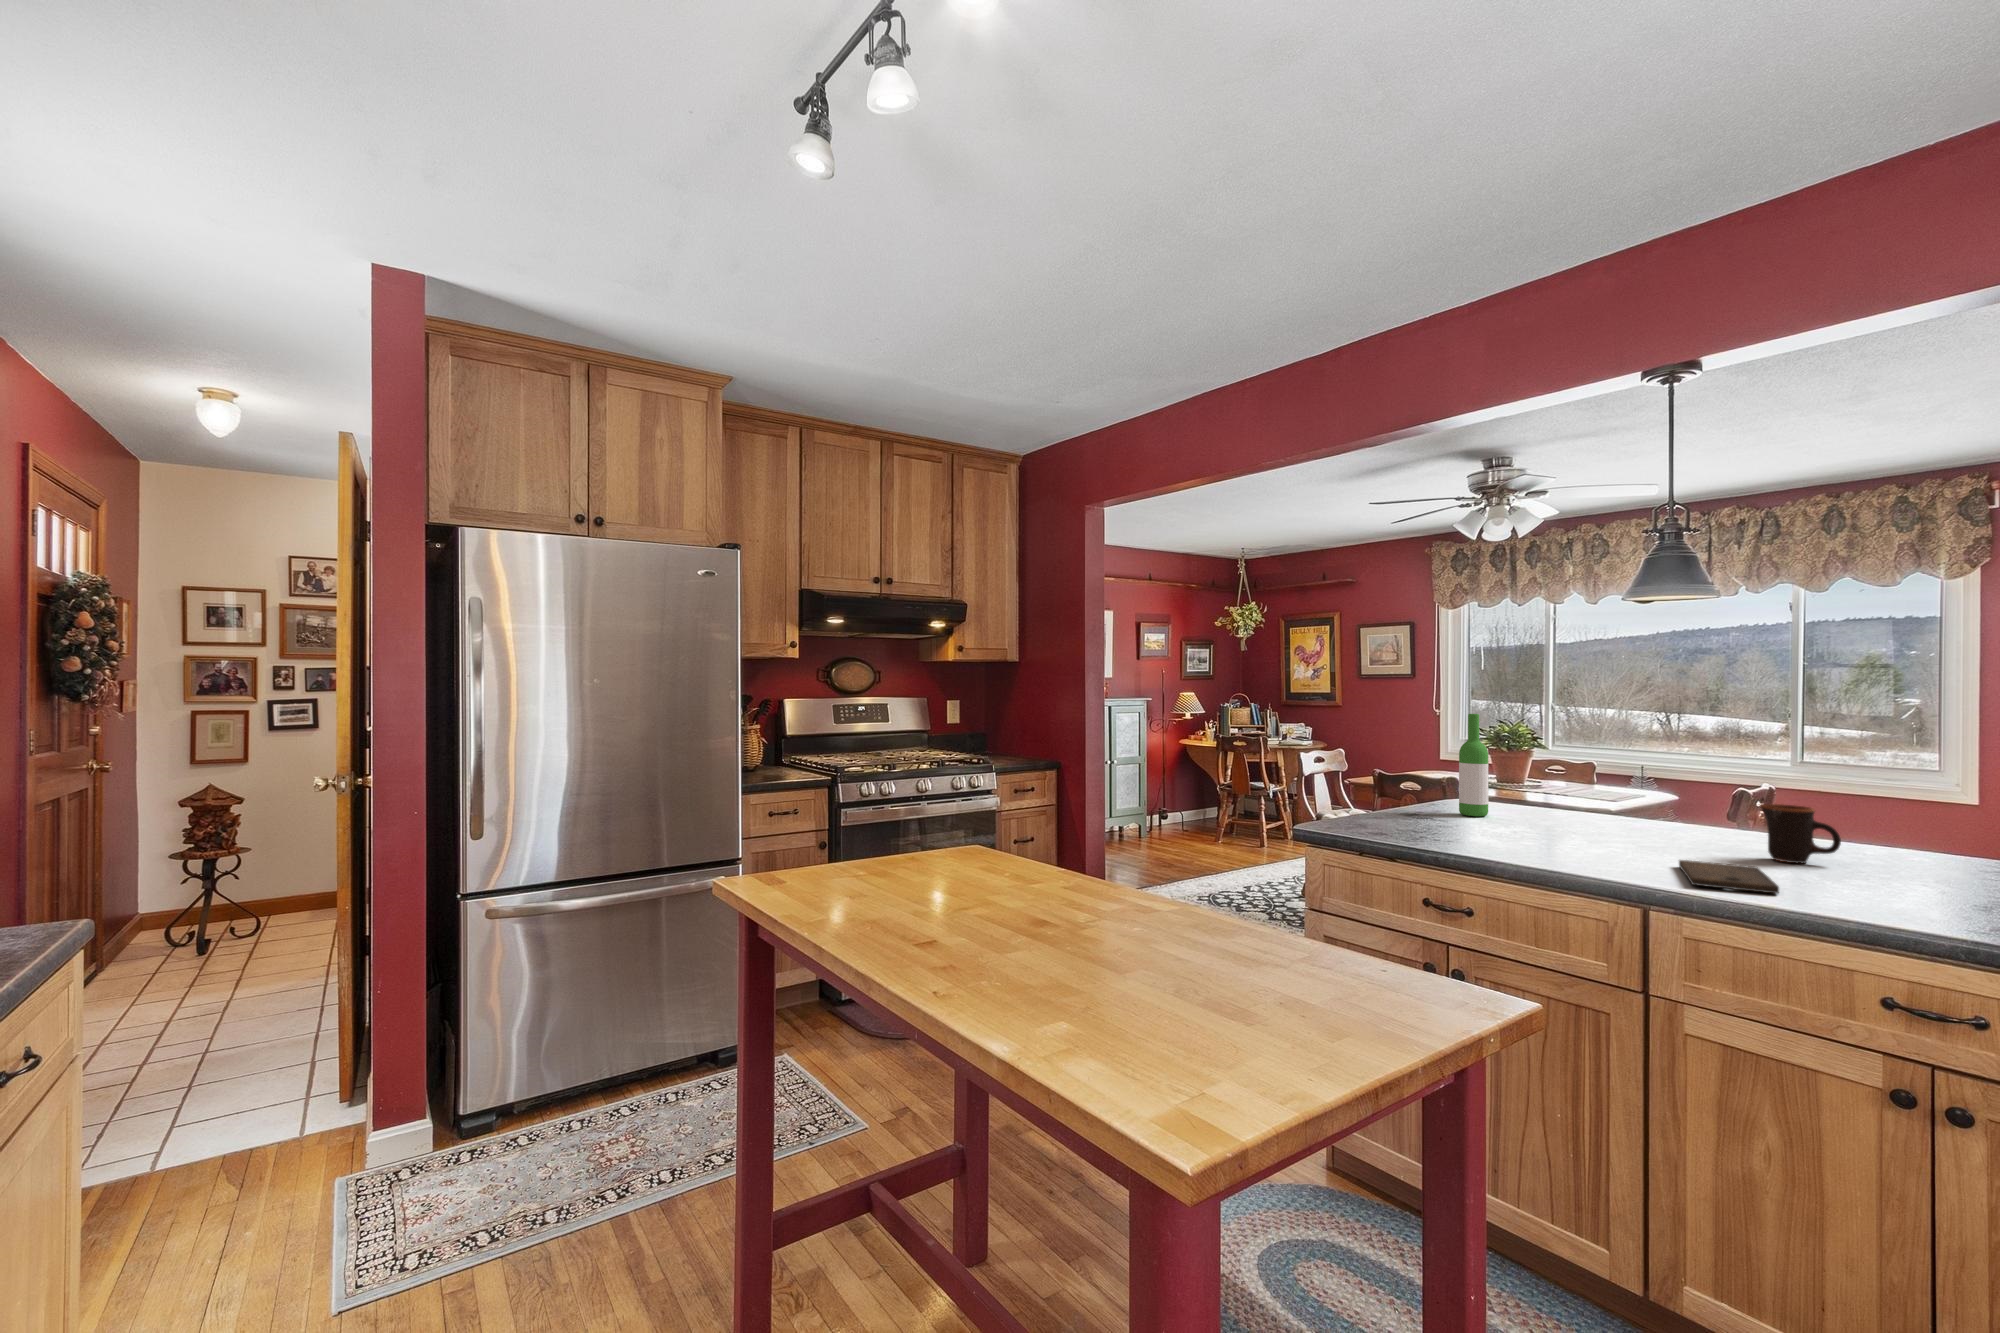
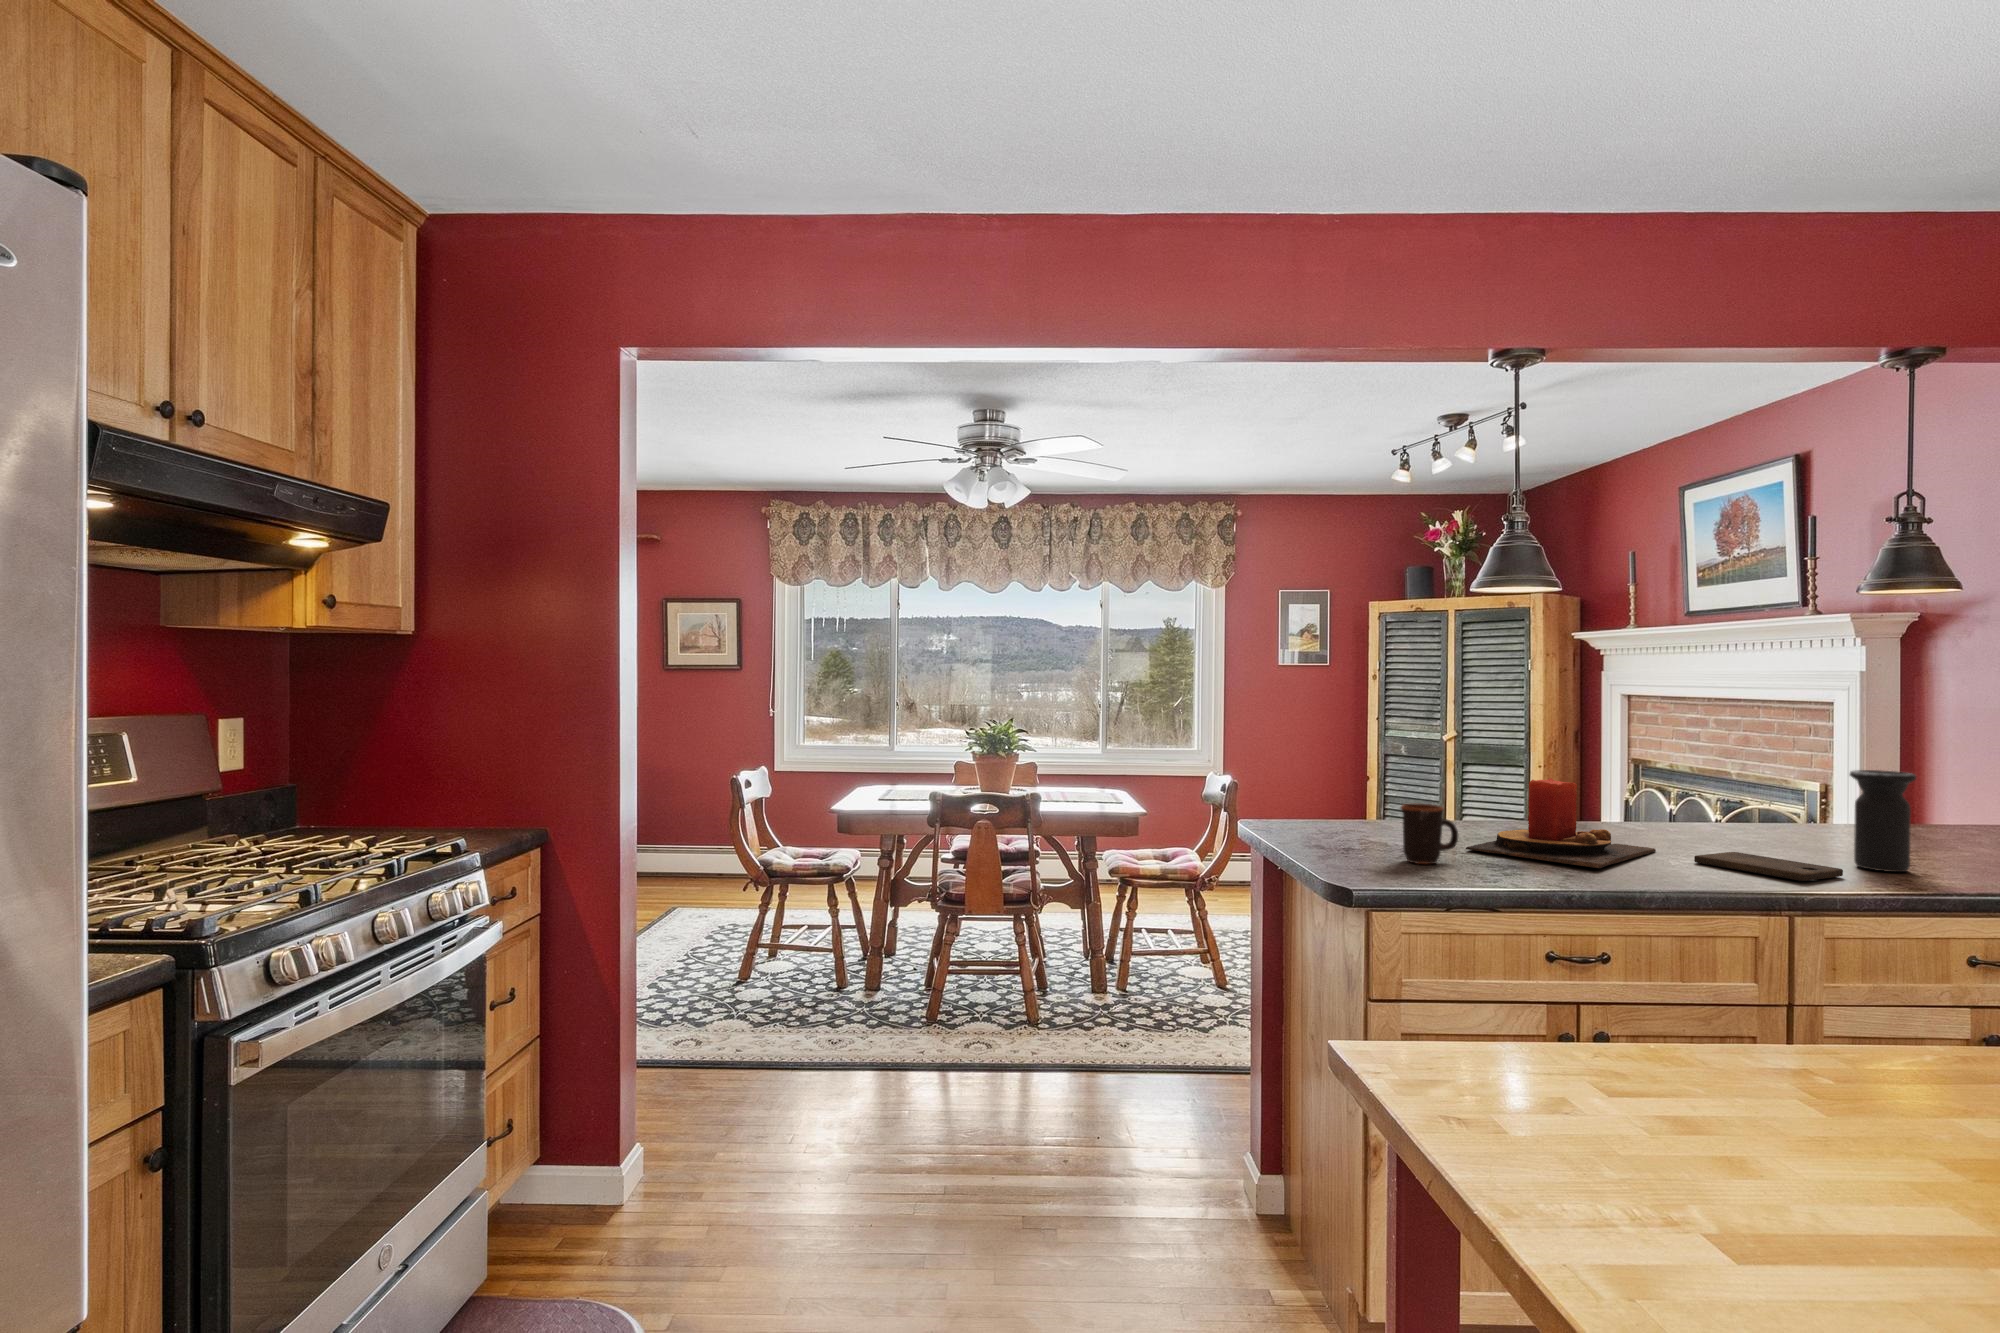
wine bottle: present [1459,714,1488,816] -> none [1338,712,1372,837]
candle: none [1505,777,1696,858] -> present [1466,778,1656,868]
vase: none [1853,791,1936,909] -> present [1850,770,1916,872]
mug: present [1760,804,1841,863] -> present [1401,804,1458,864]

